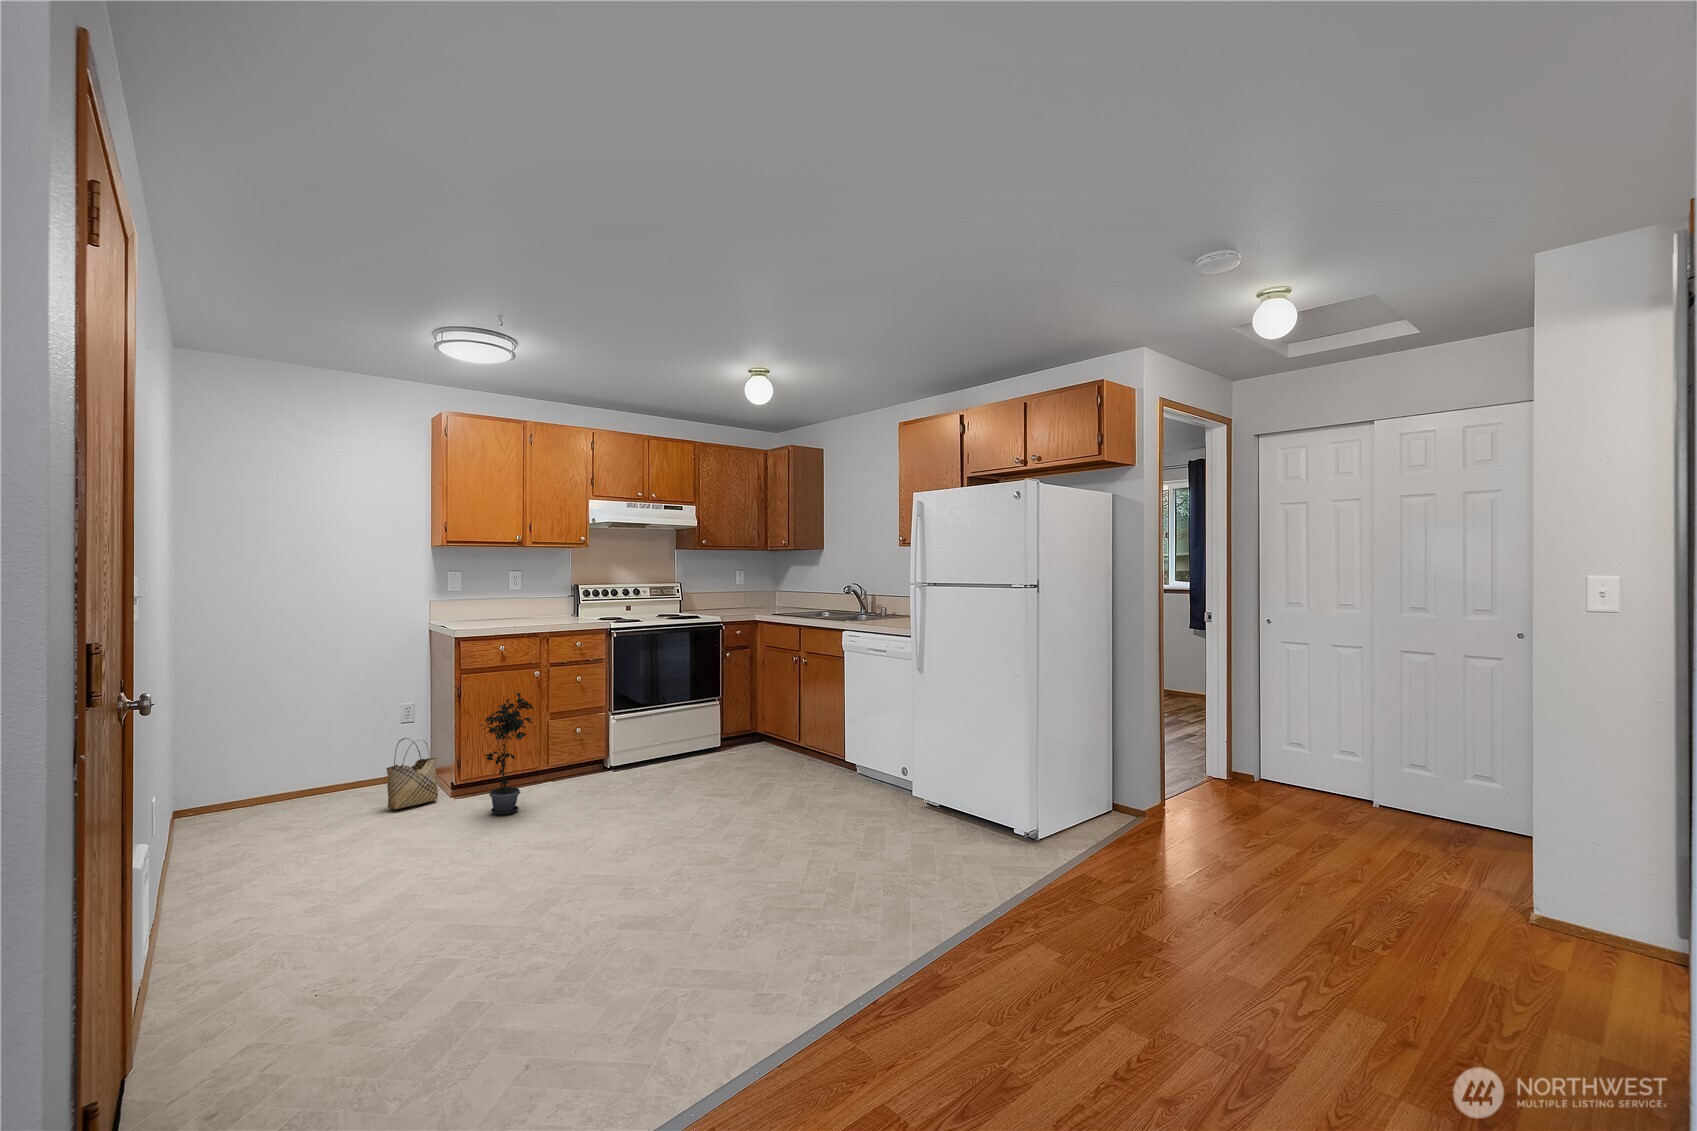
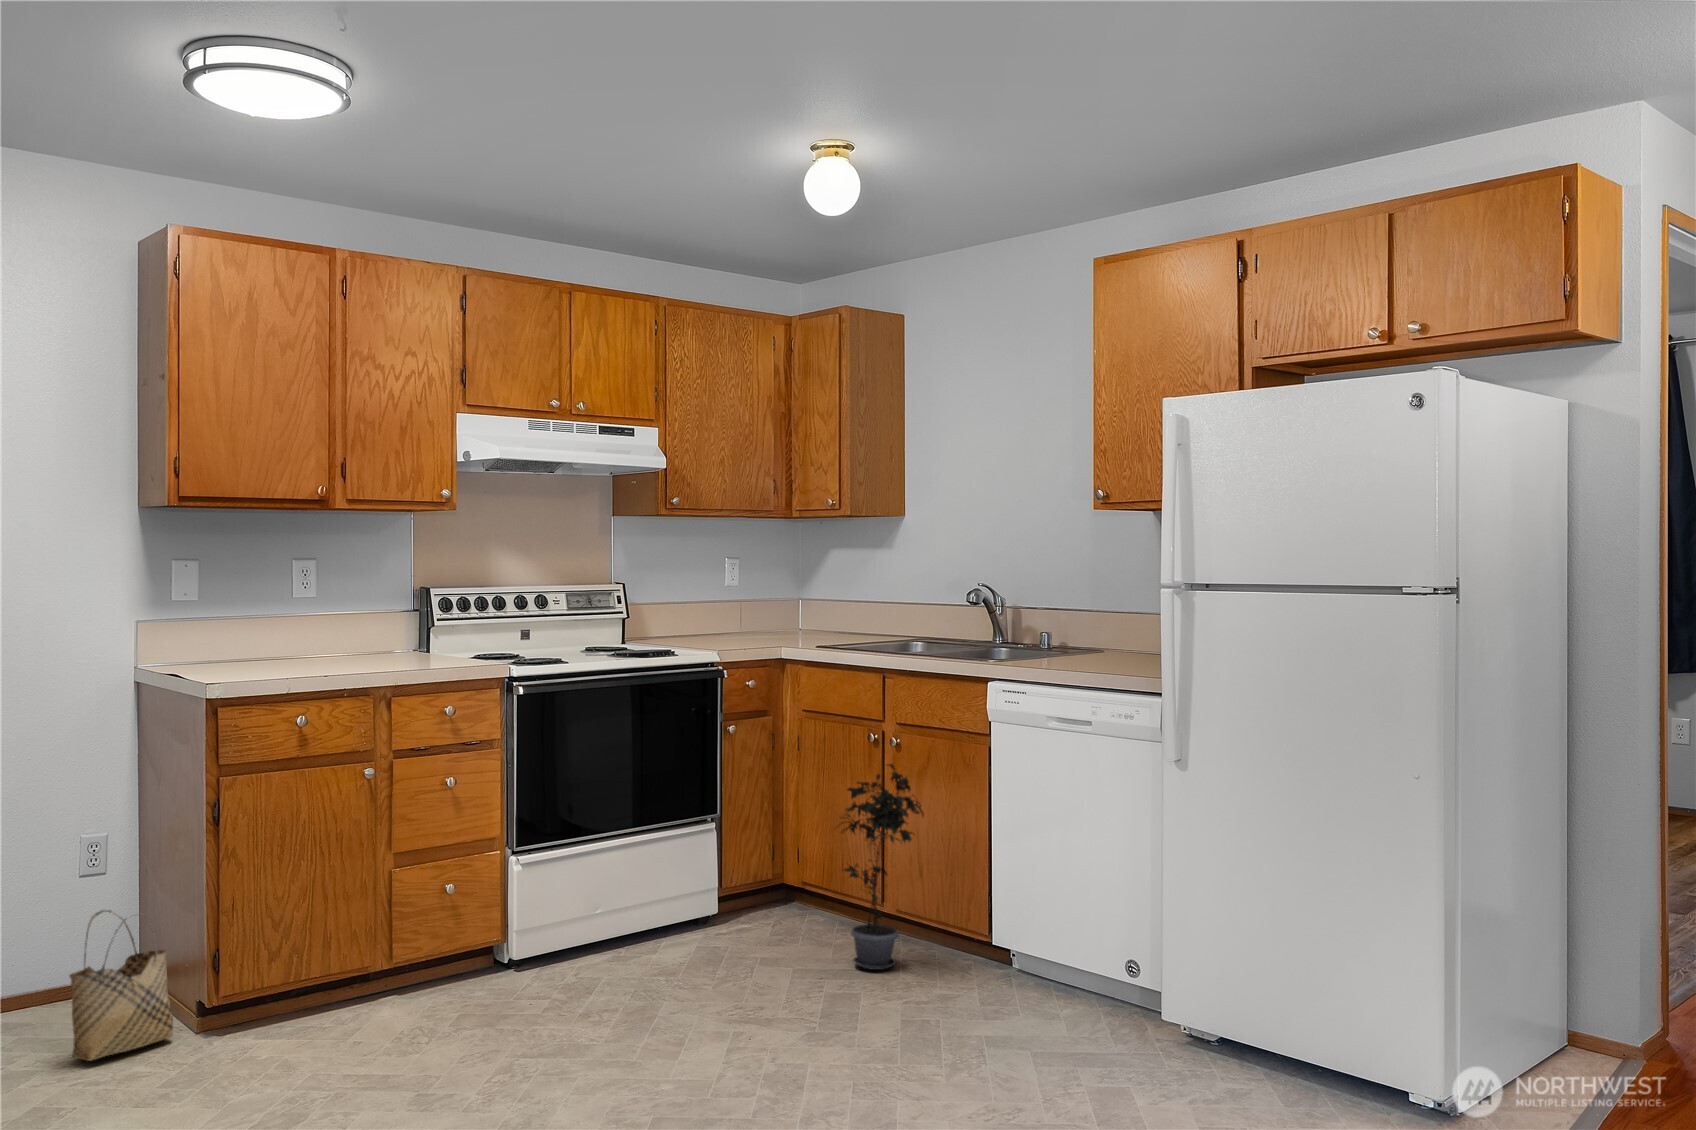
potted plant: present [481,693,533,815] -> present [838,764,924,970]

